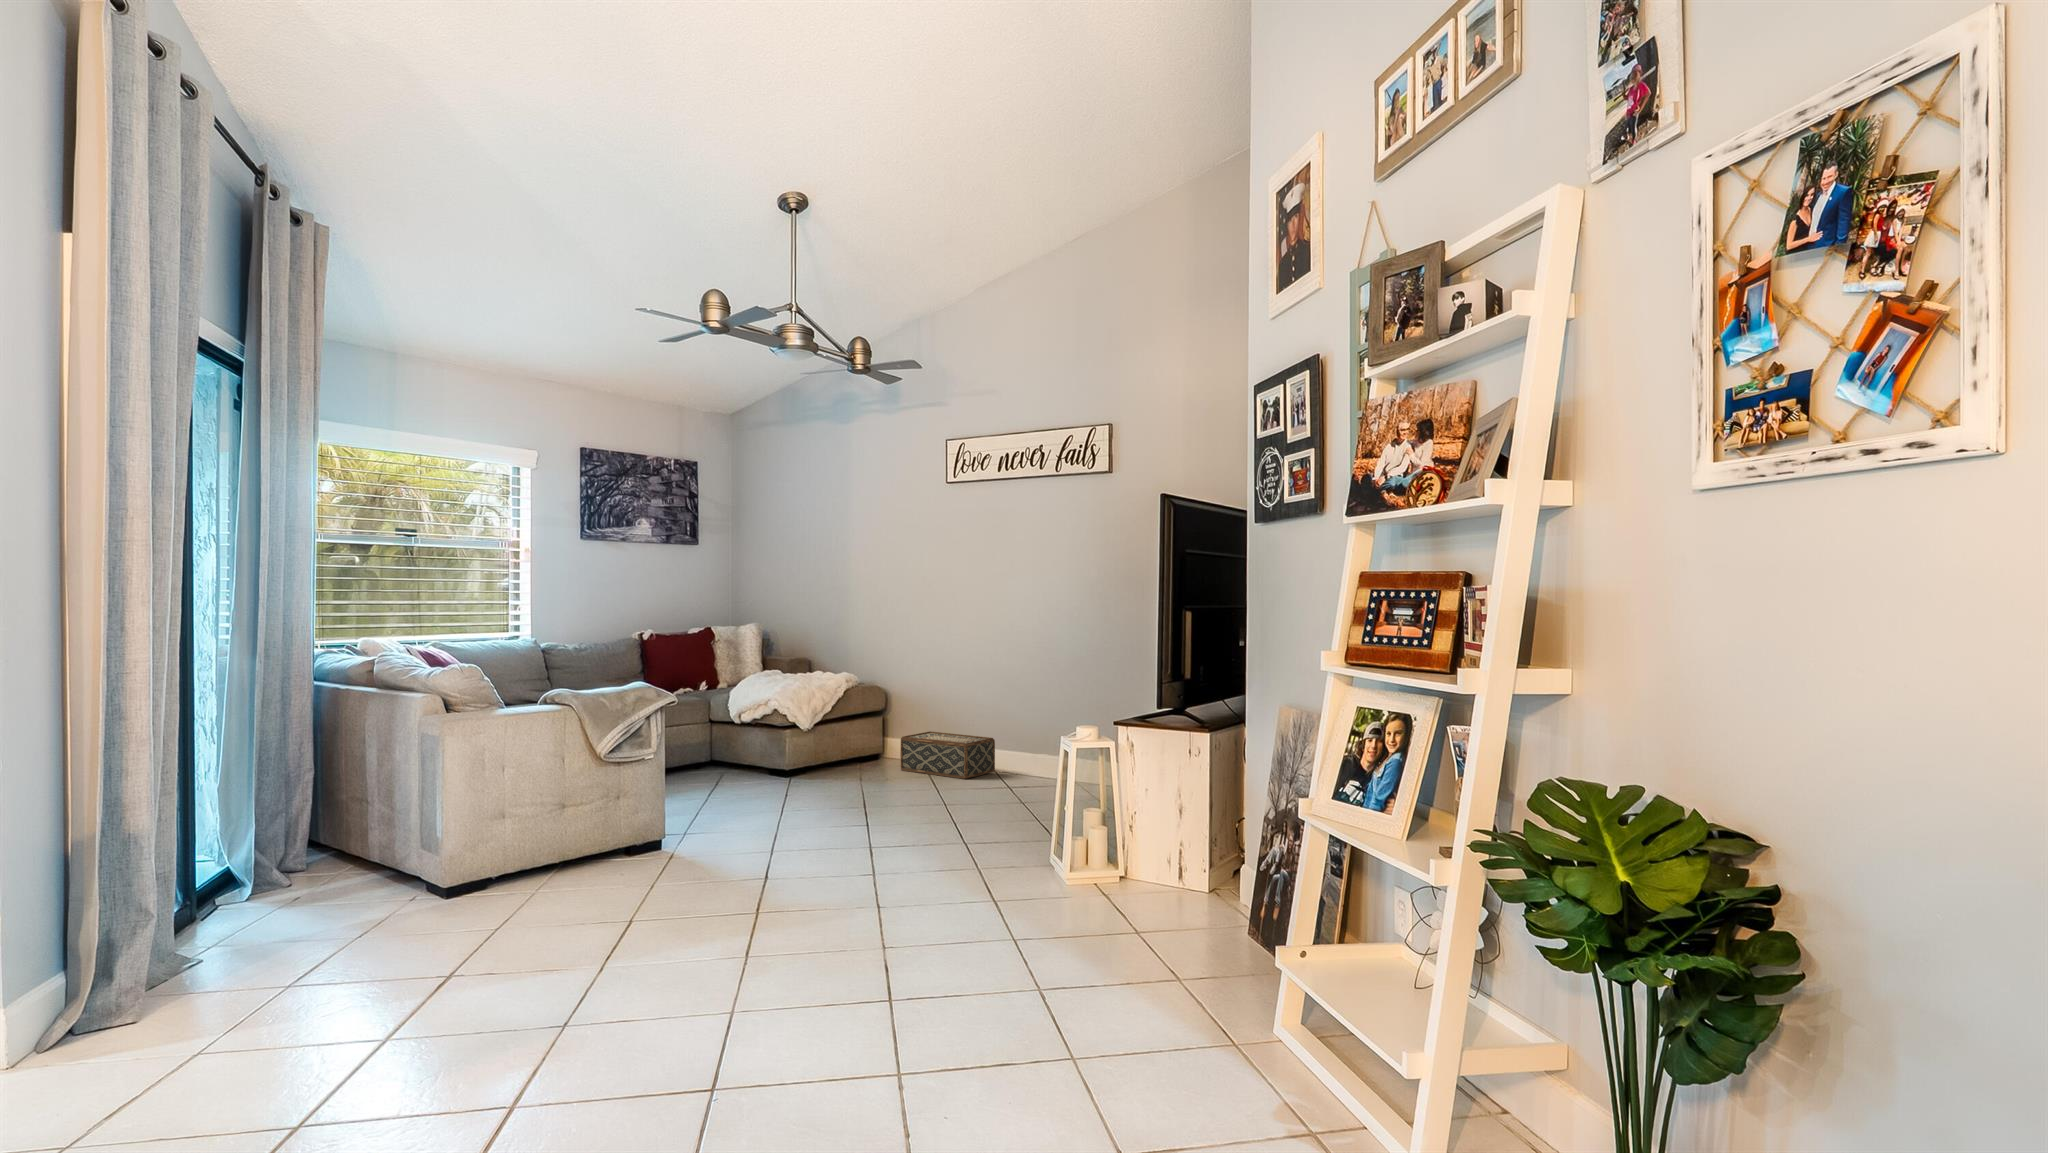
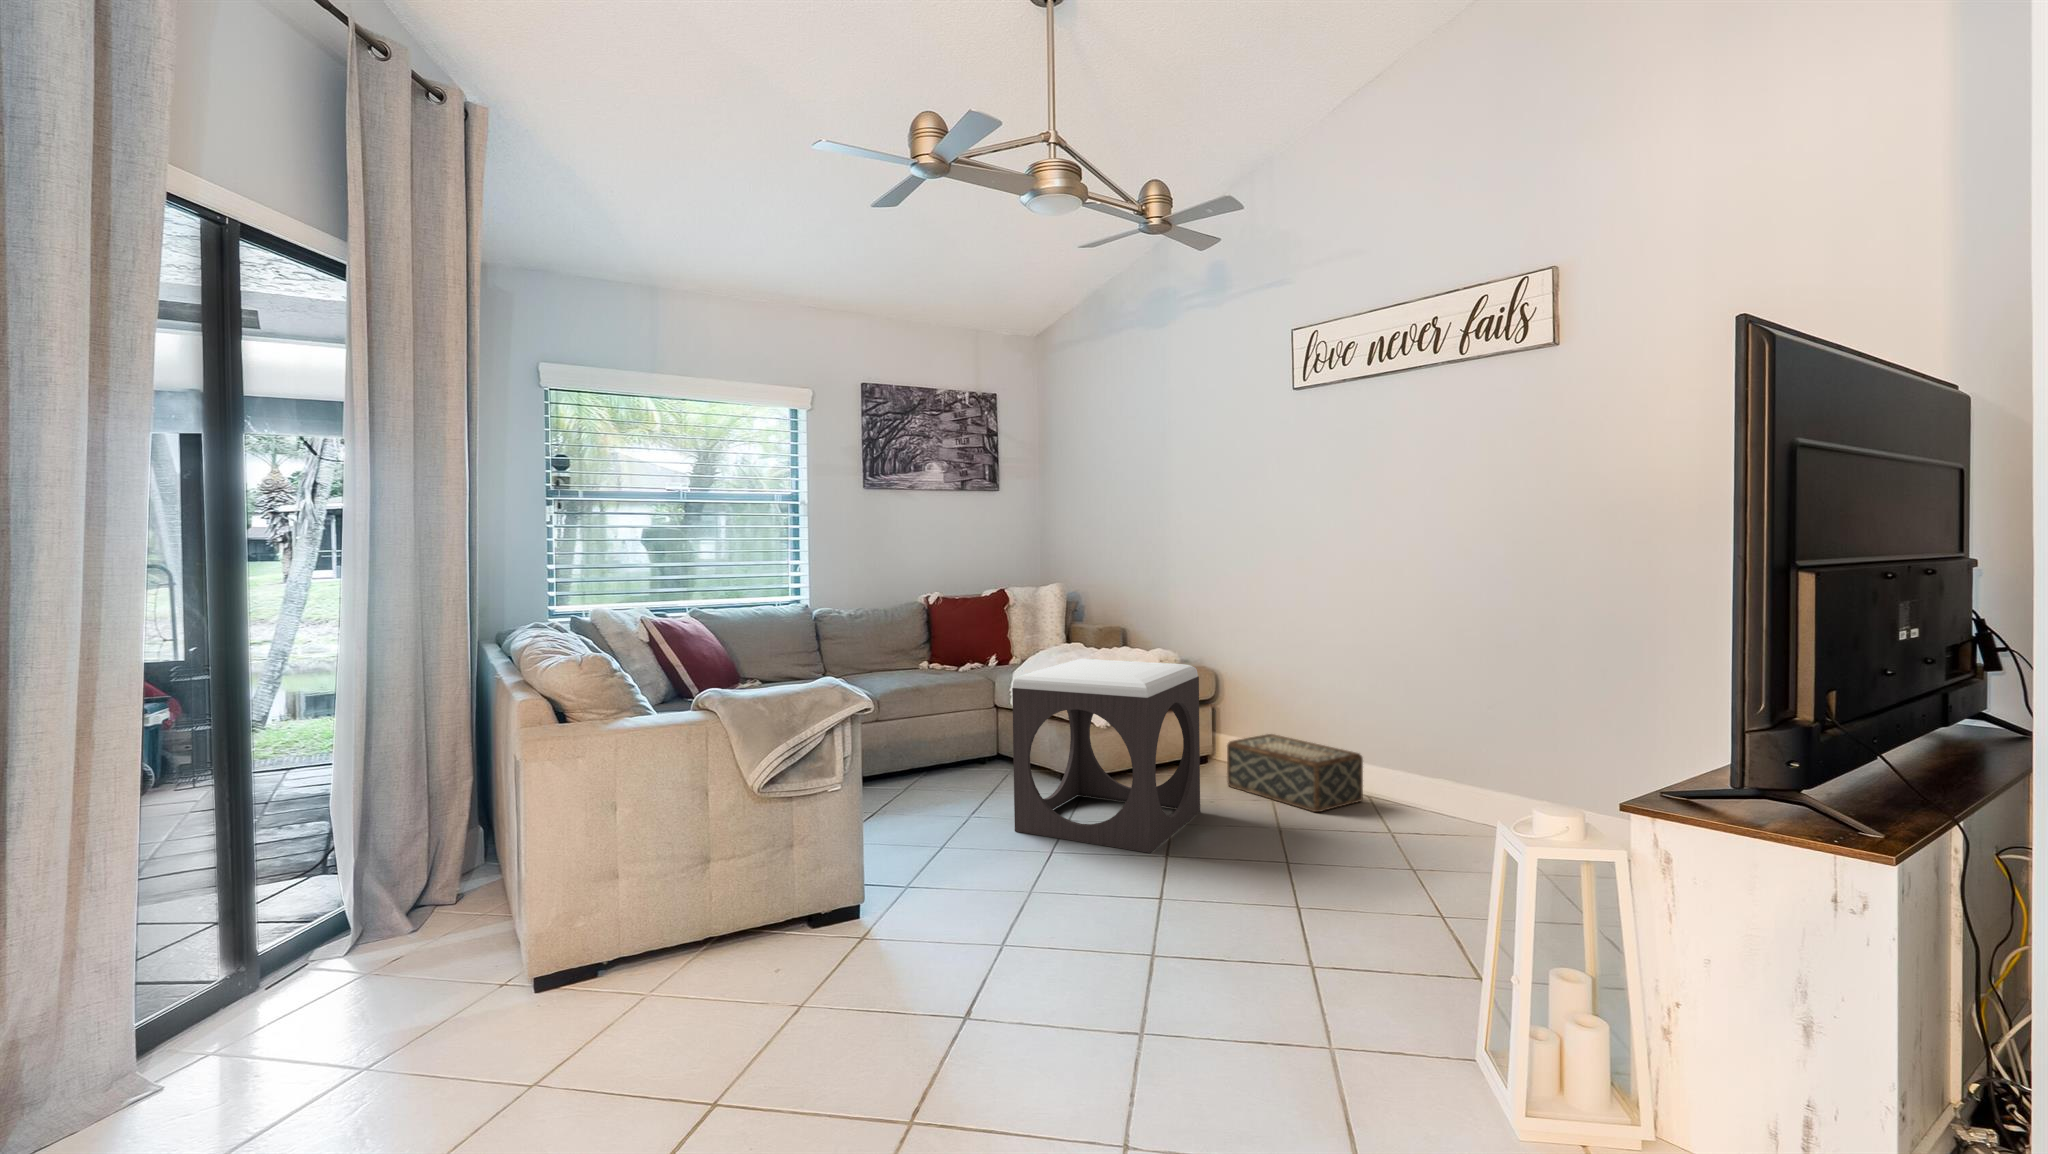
footstool: none [753,676,887,806] -> present [1012,659,1200,853]

